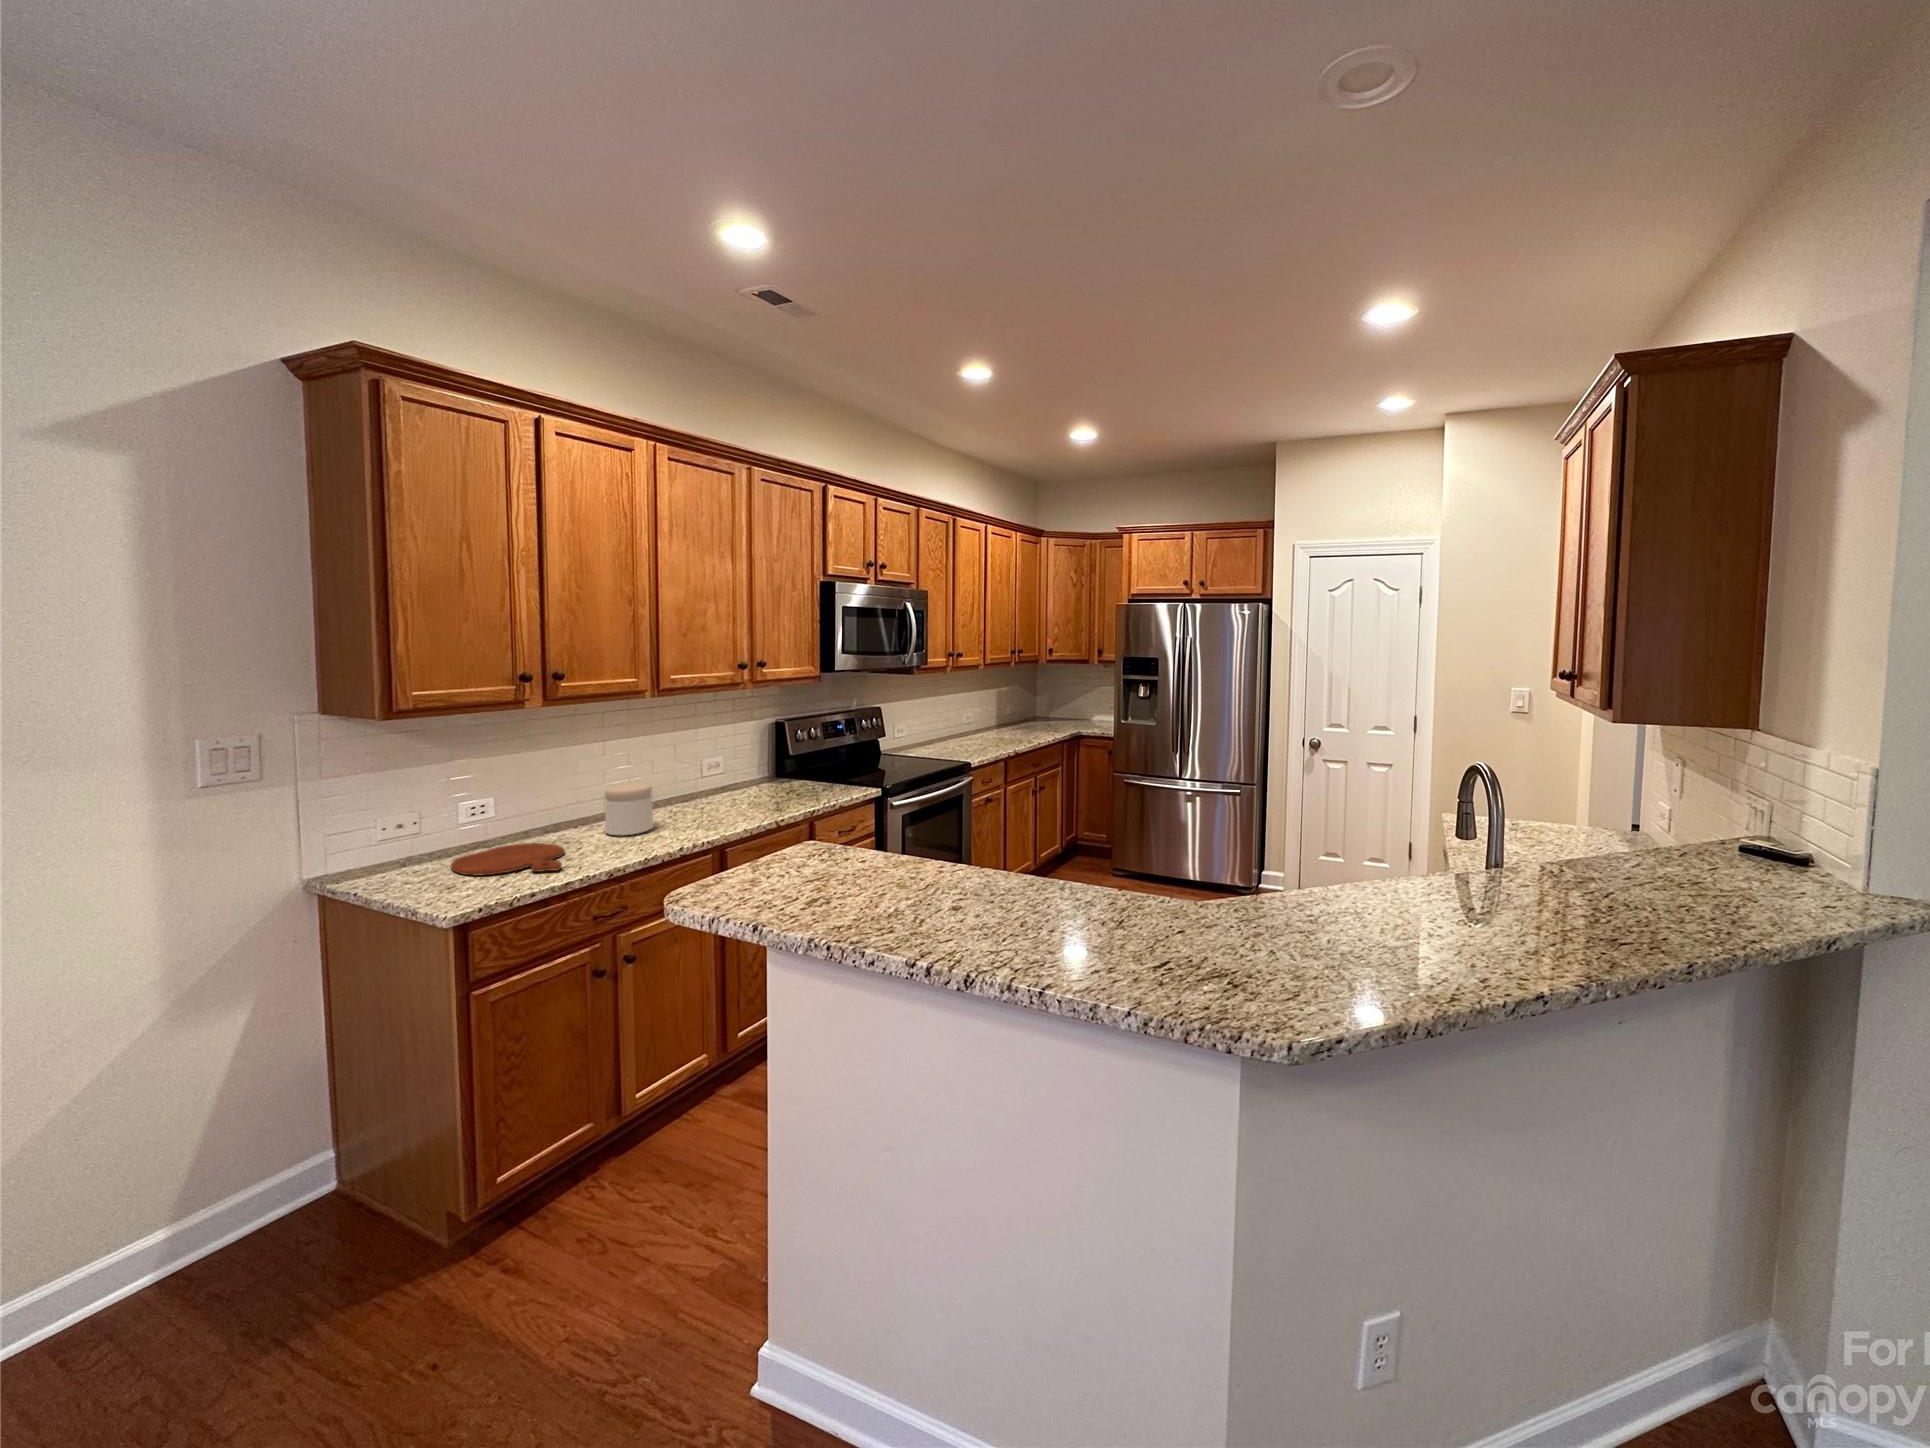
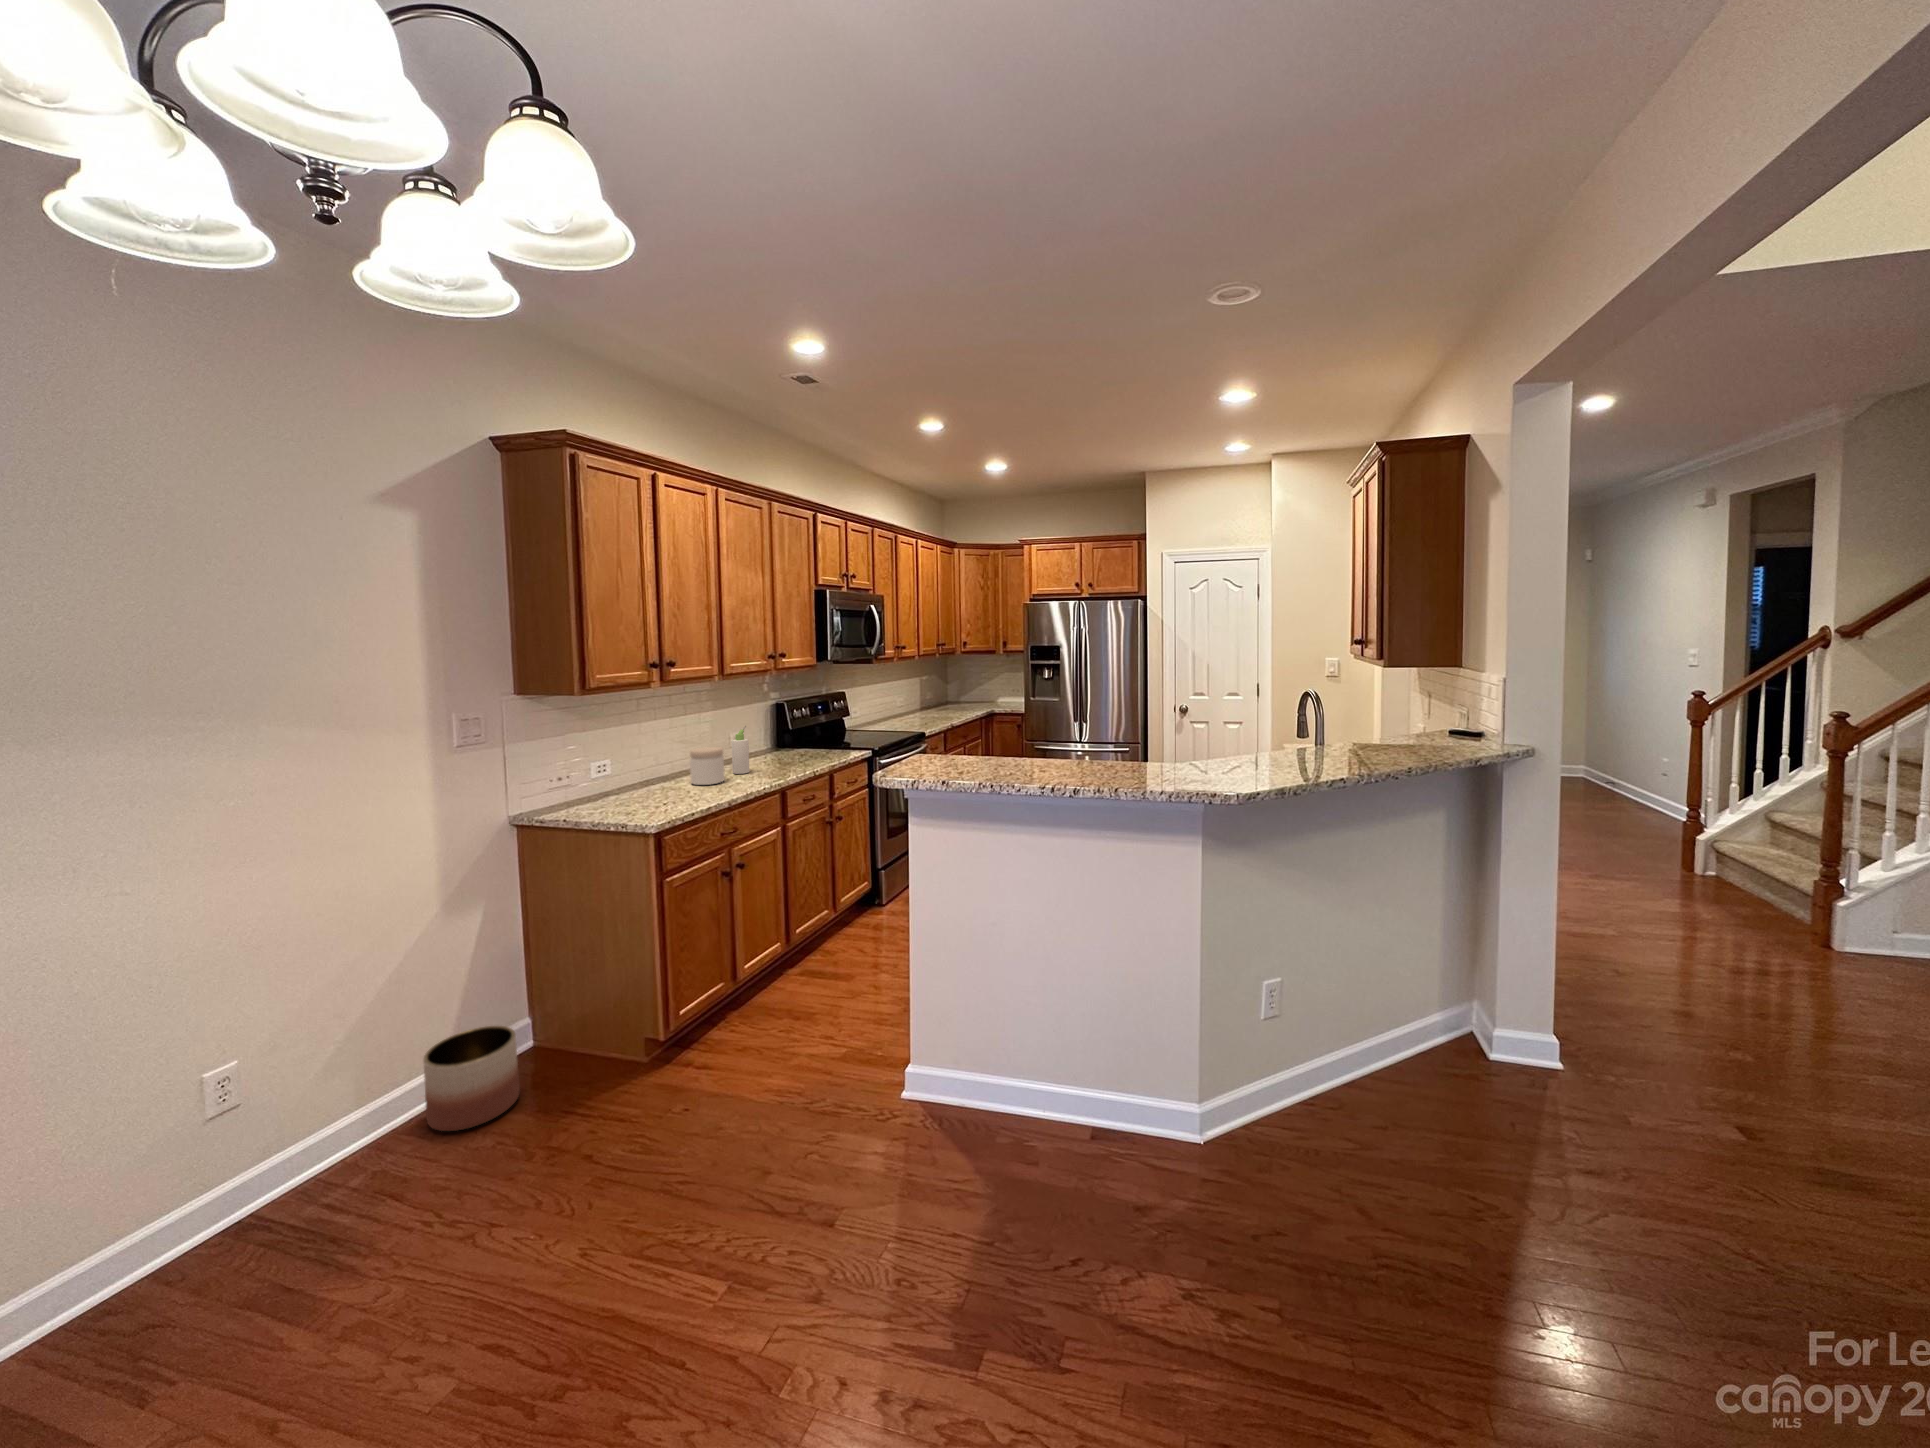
bottle: none [678,754,702,817] -> present [731,726,749,774]
cutting board: present [451,843,565,875] -> none [605,791,693,808]
planter: none [72,1183,251,1365] -> present [423,1026,520,1131]

